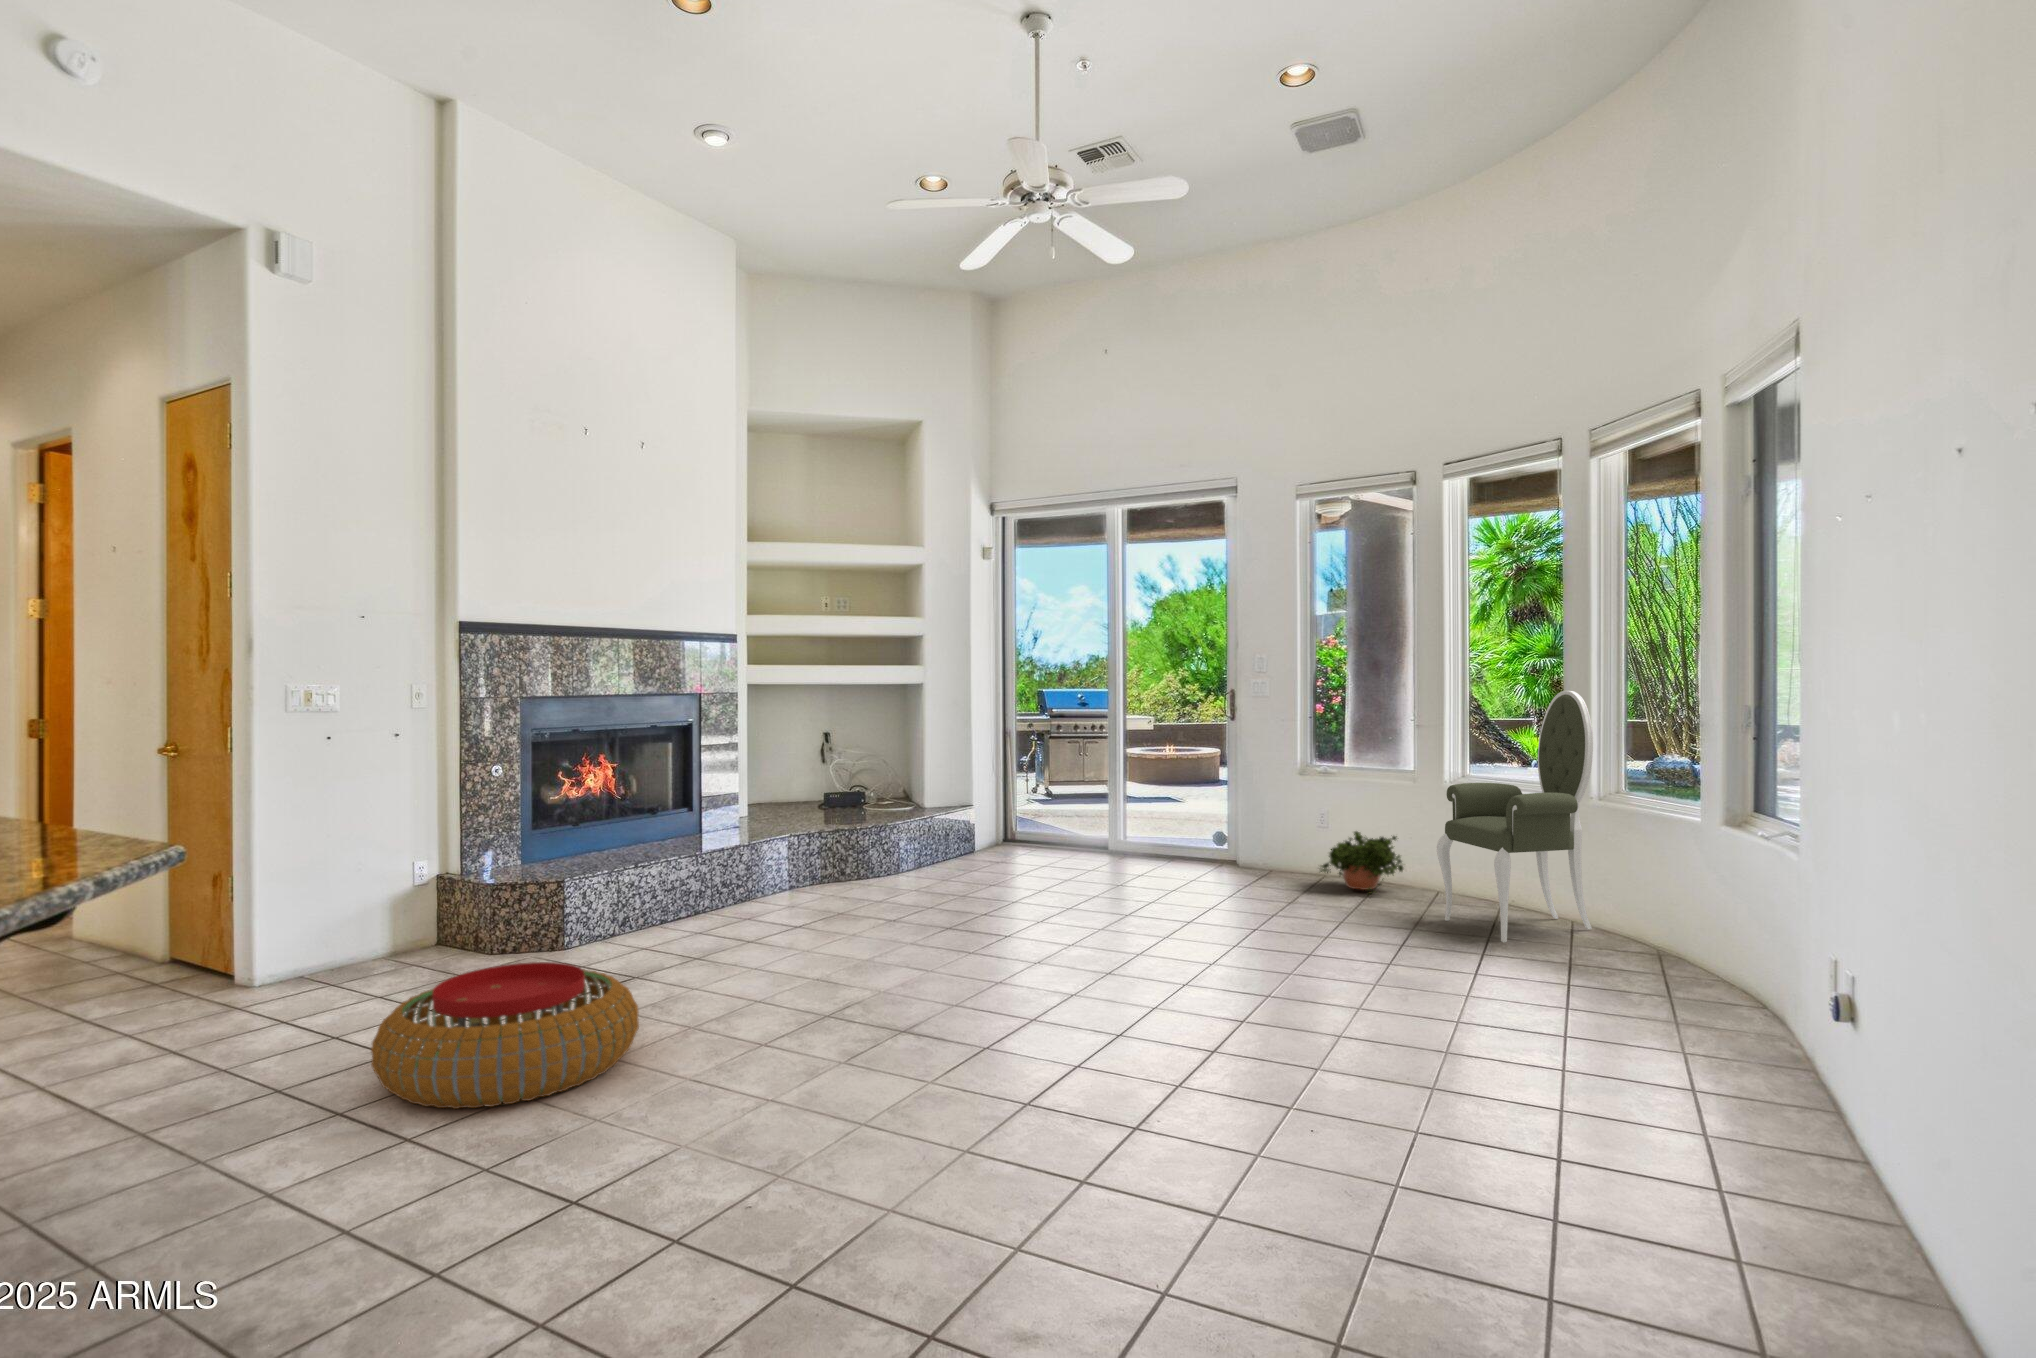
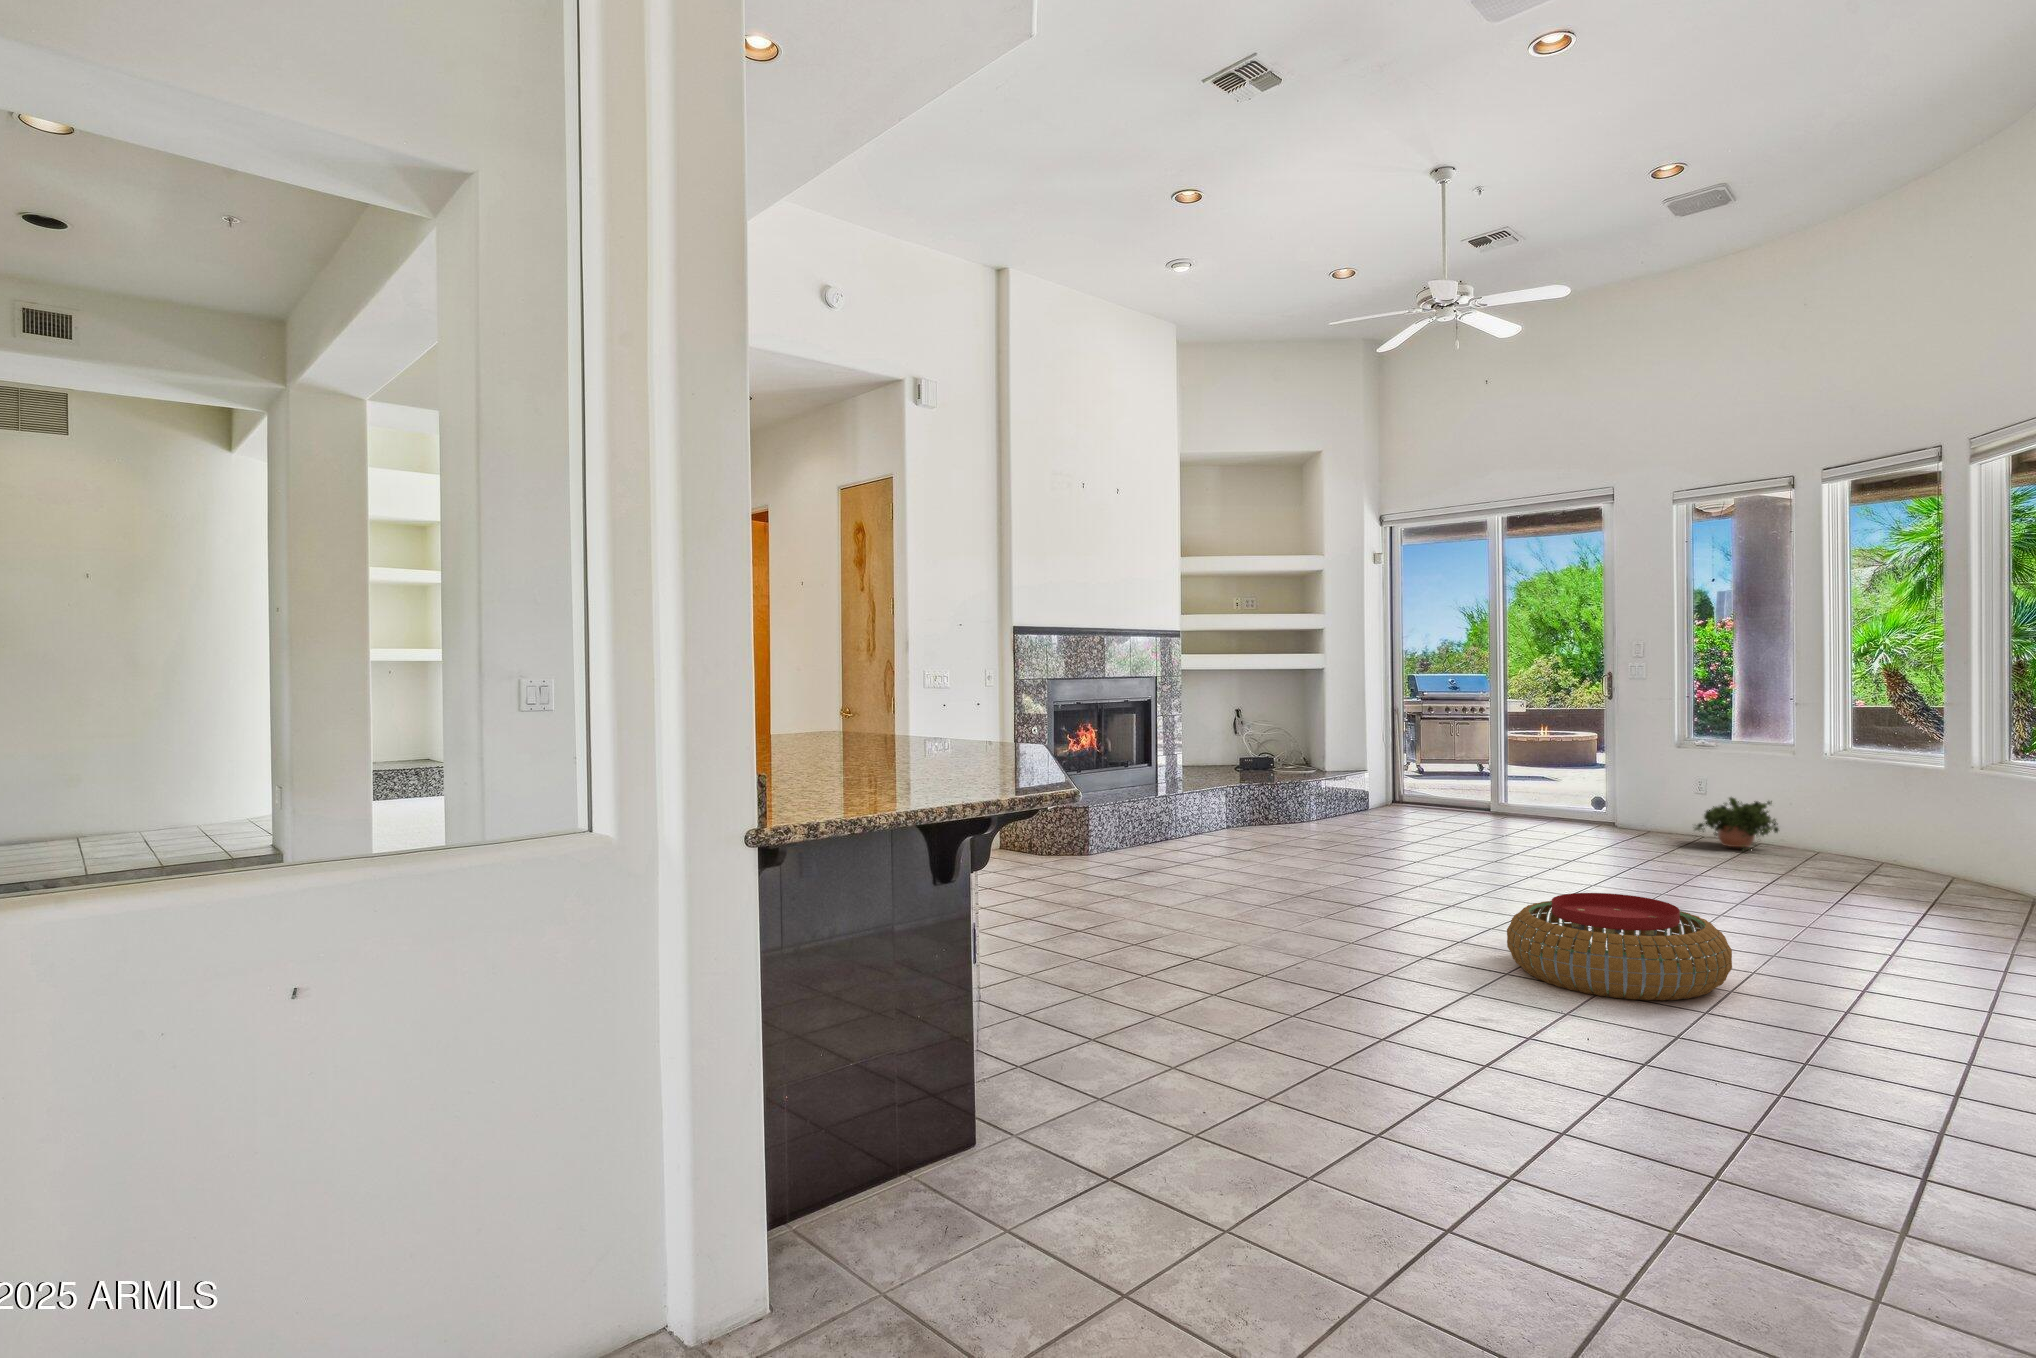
armchair: present [1437,690,1593,942] -> none [1808,671,1967,887]
pouf: present [371,962,639,1109] -> present [1507,893,1732,1000]

